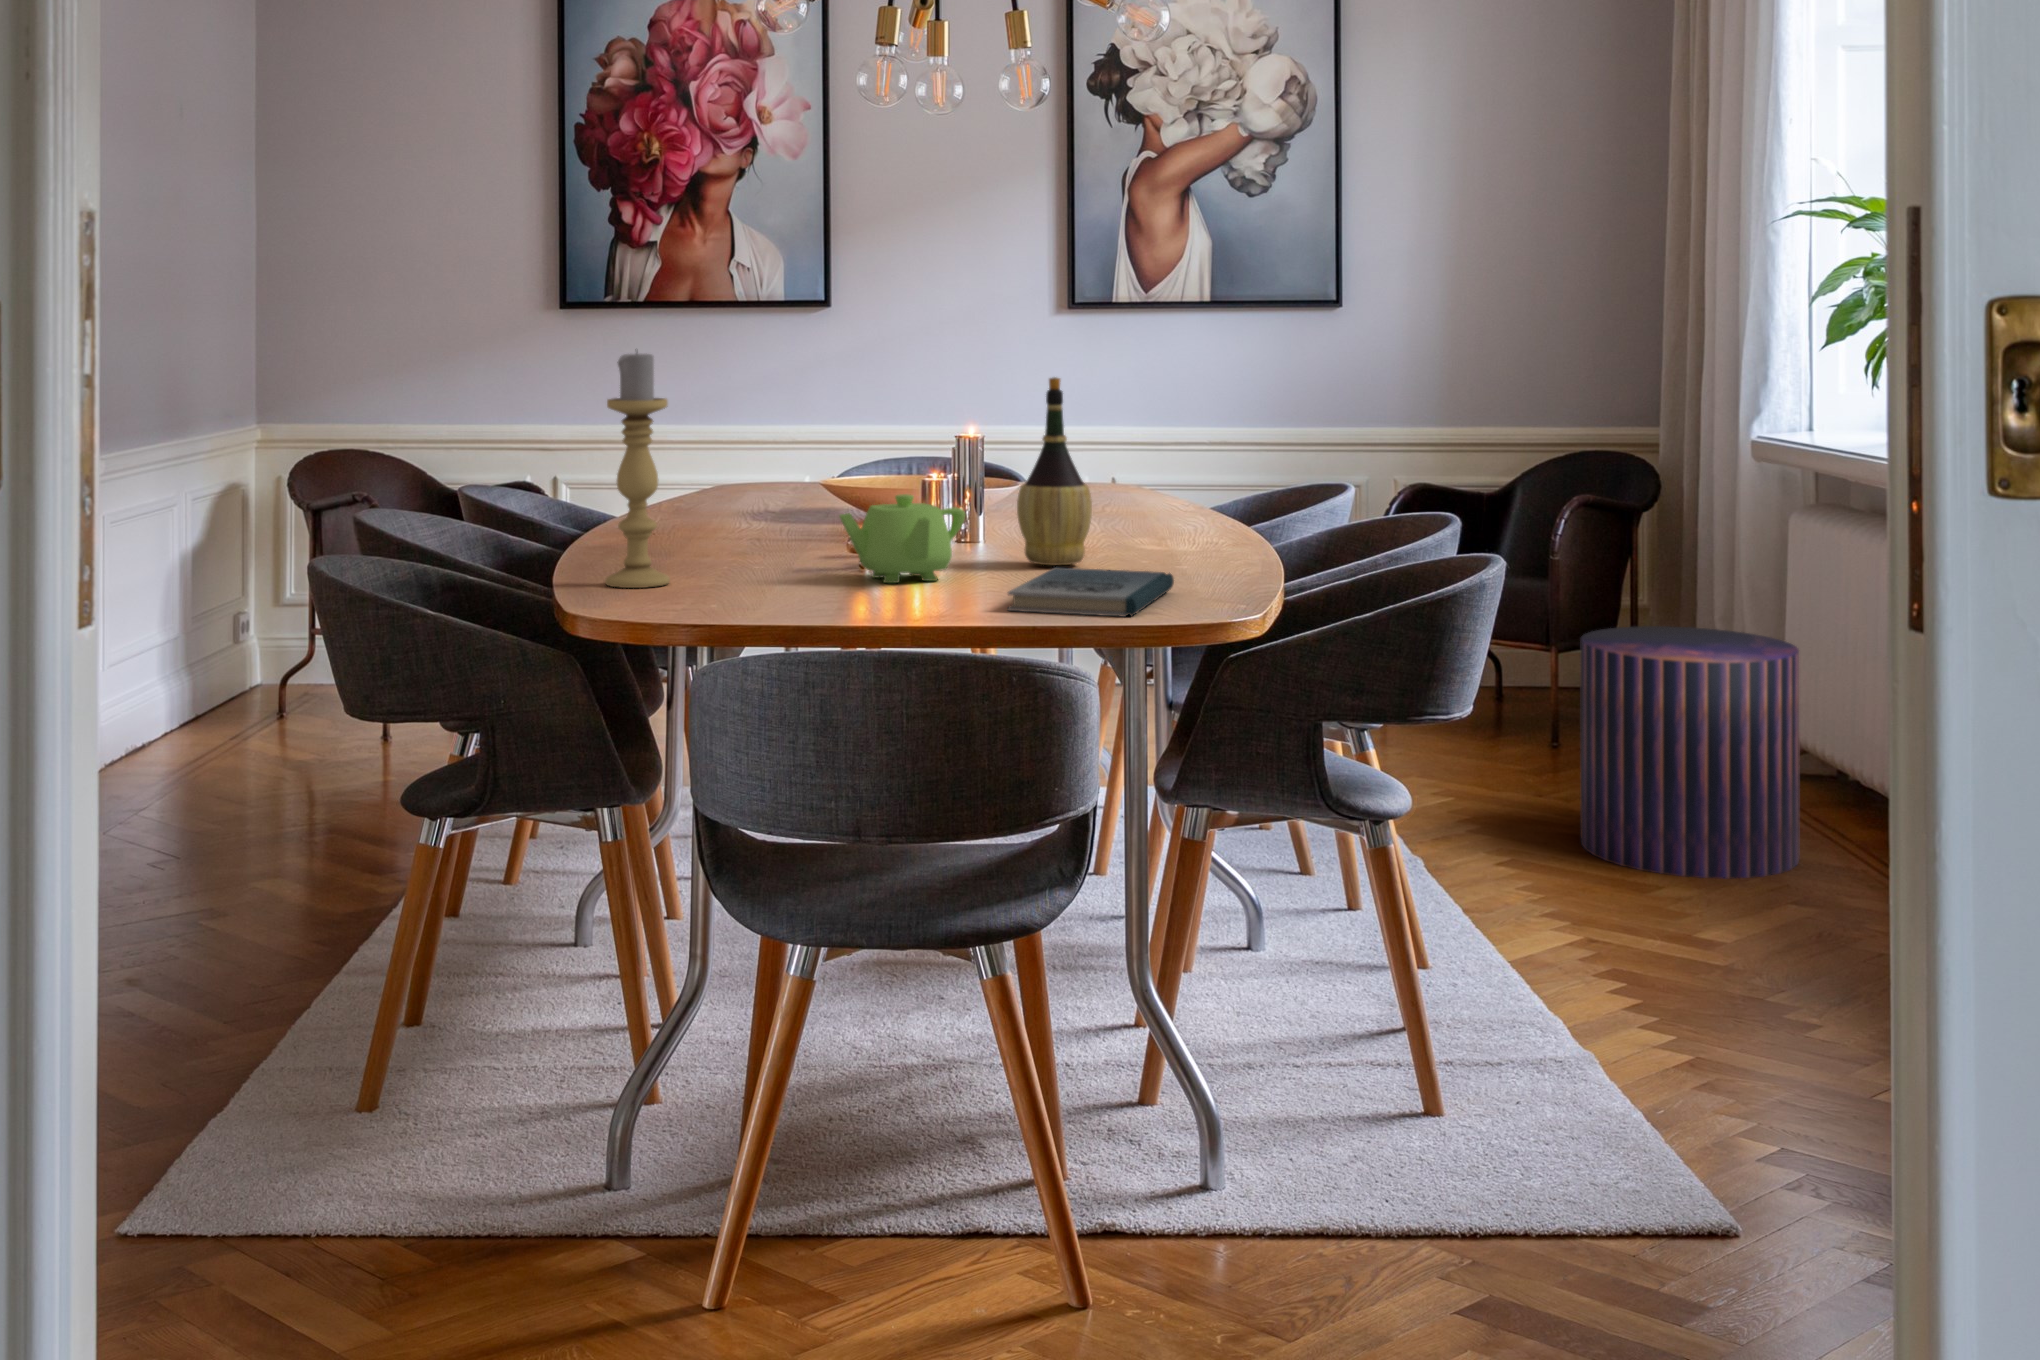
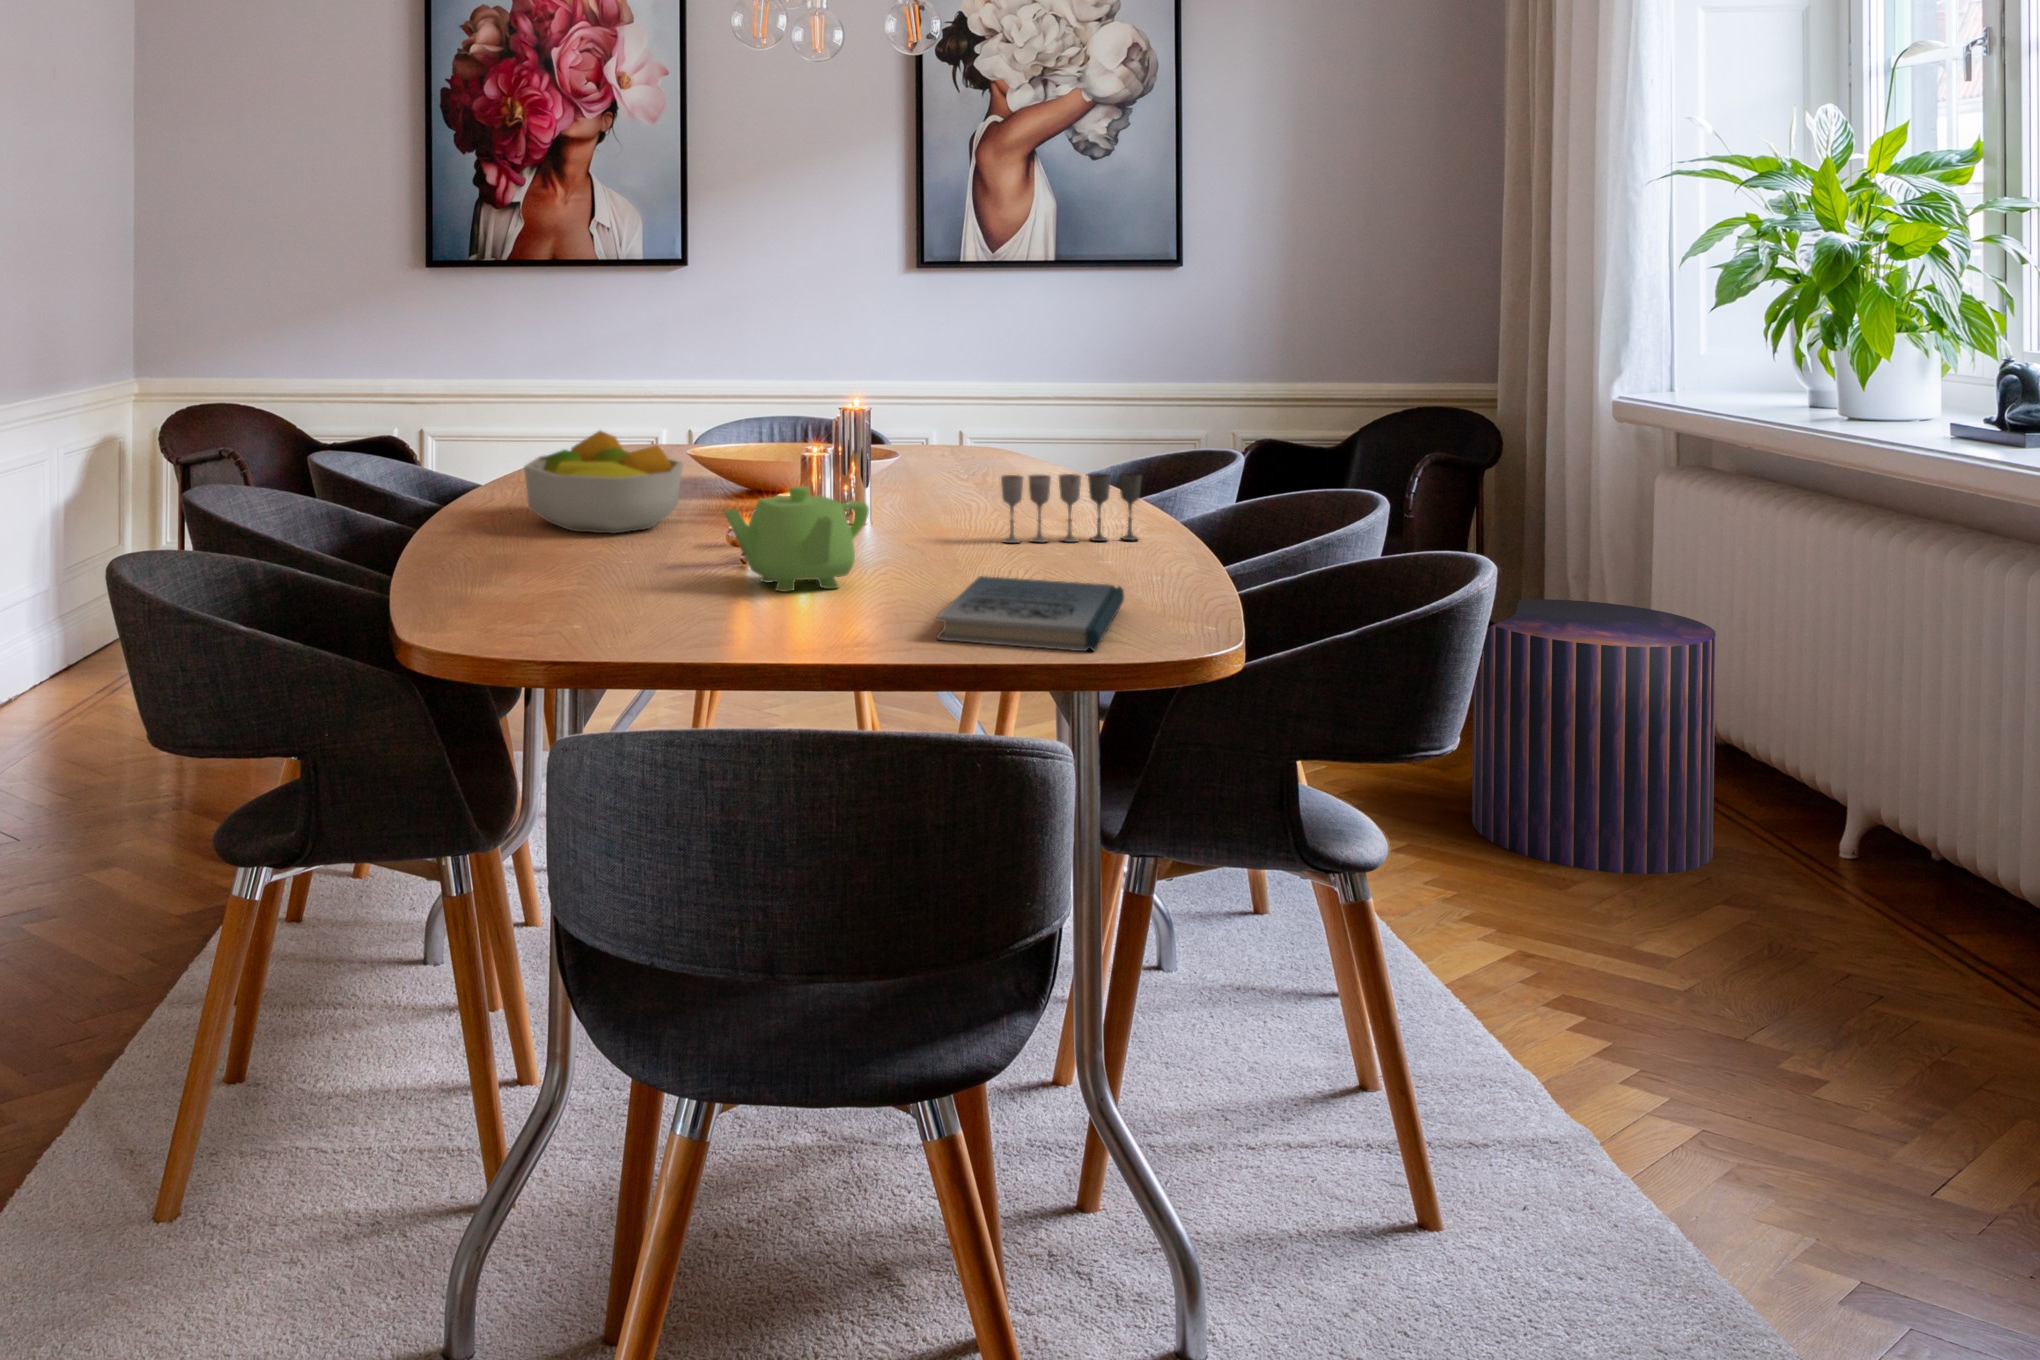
candle holder: present [605,353,670,588] -> none [452,317,527,597]
wine bottle: present [1017,377,1092,565] -> none [923,349,1010,565]
fruit bowl: none [665,457,811,547] -> present [524,431,682,533]
wine glass: none [1093,489,1220,552] -> present [1001,473,1142,543]

